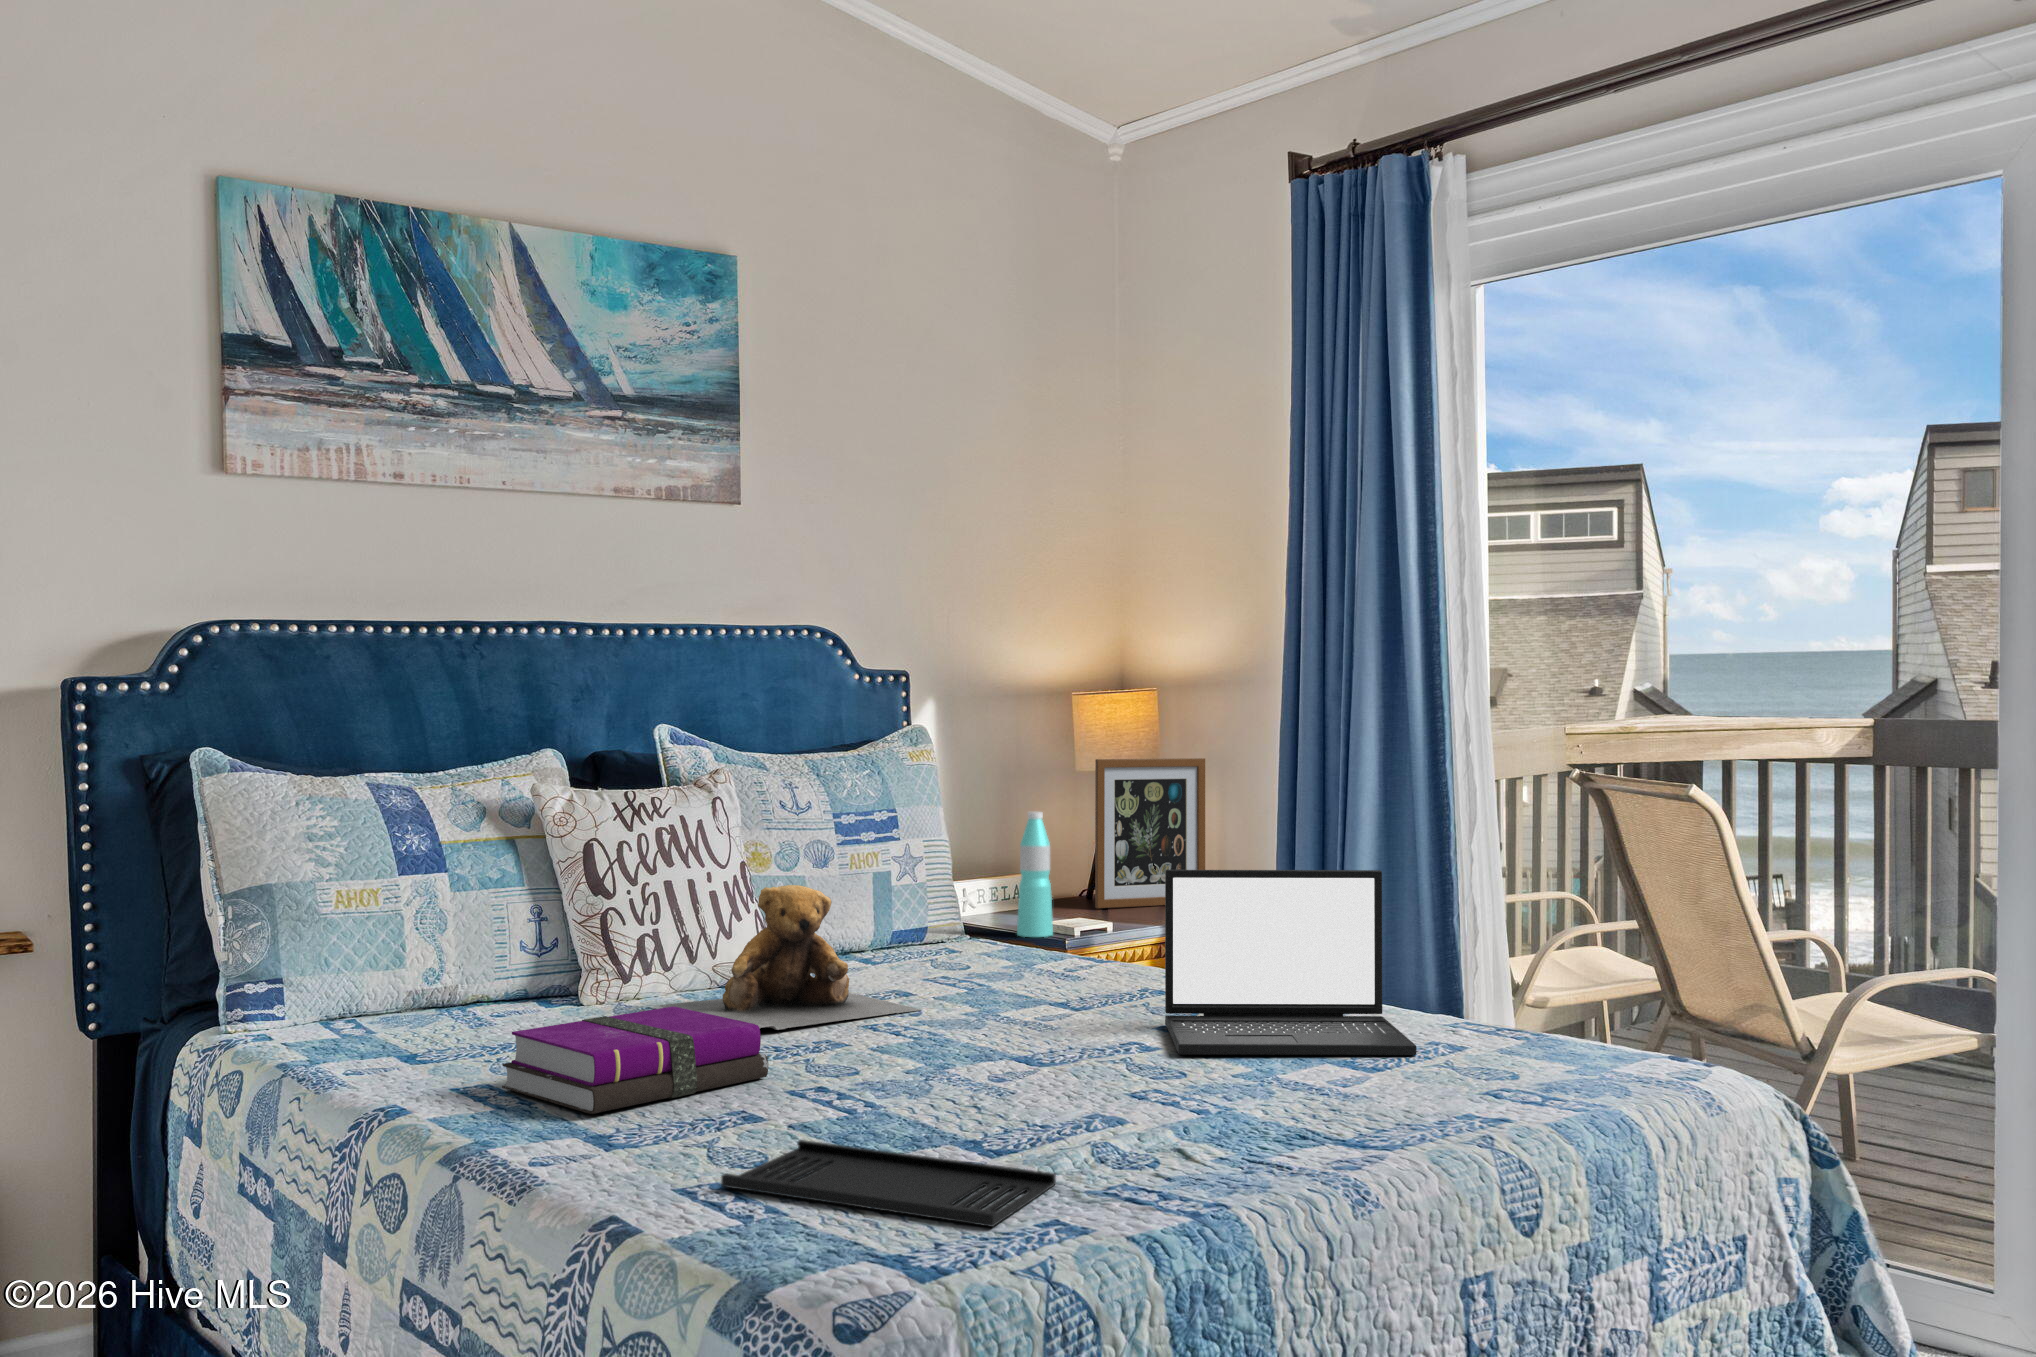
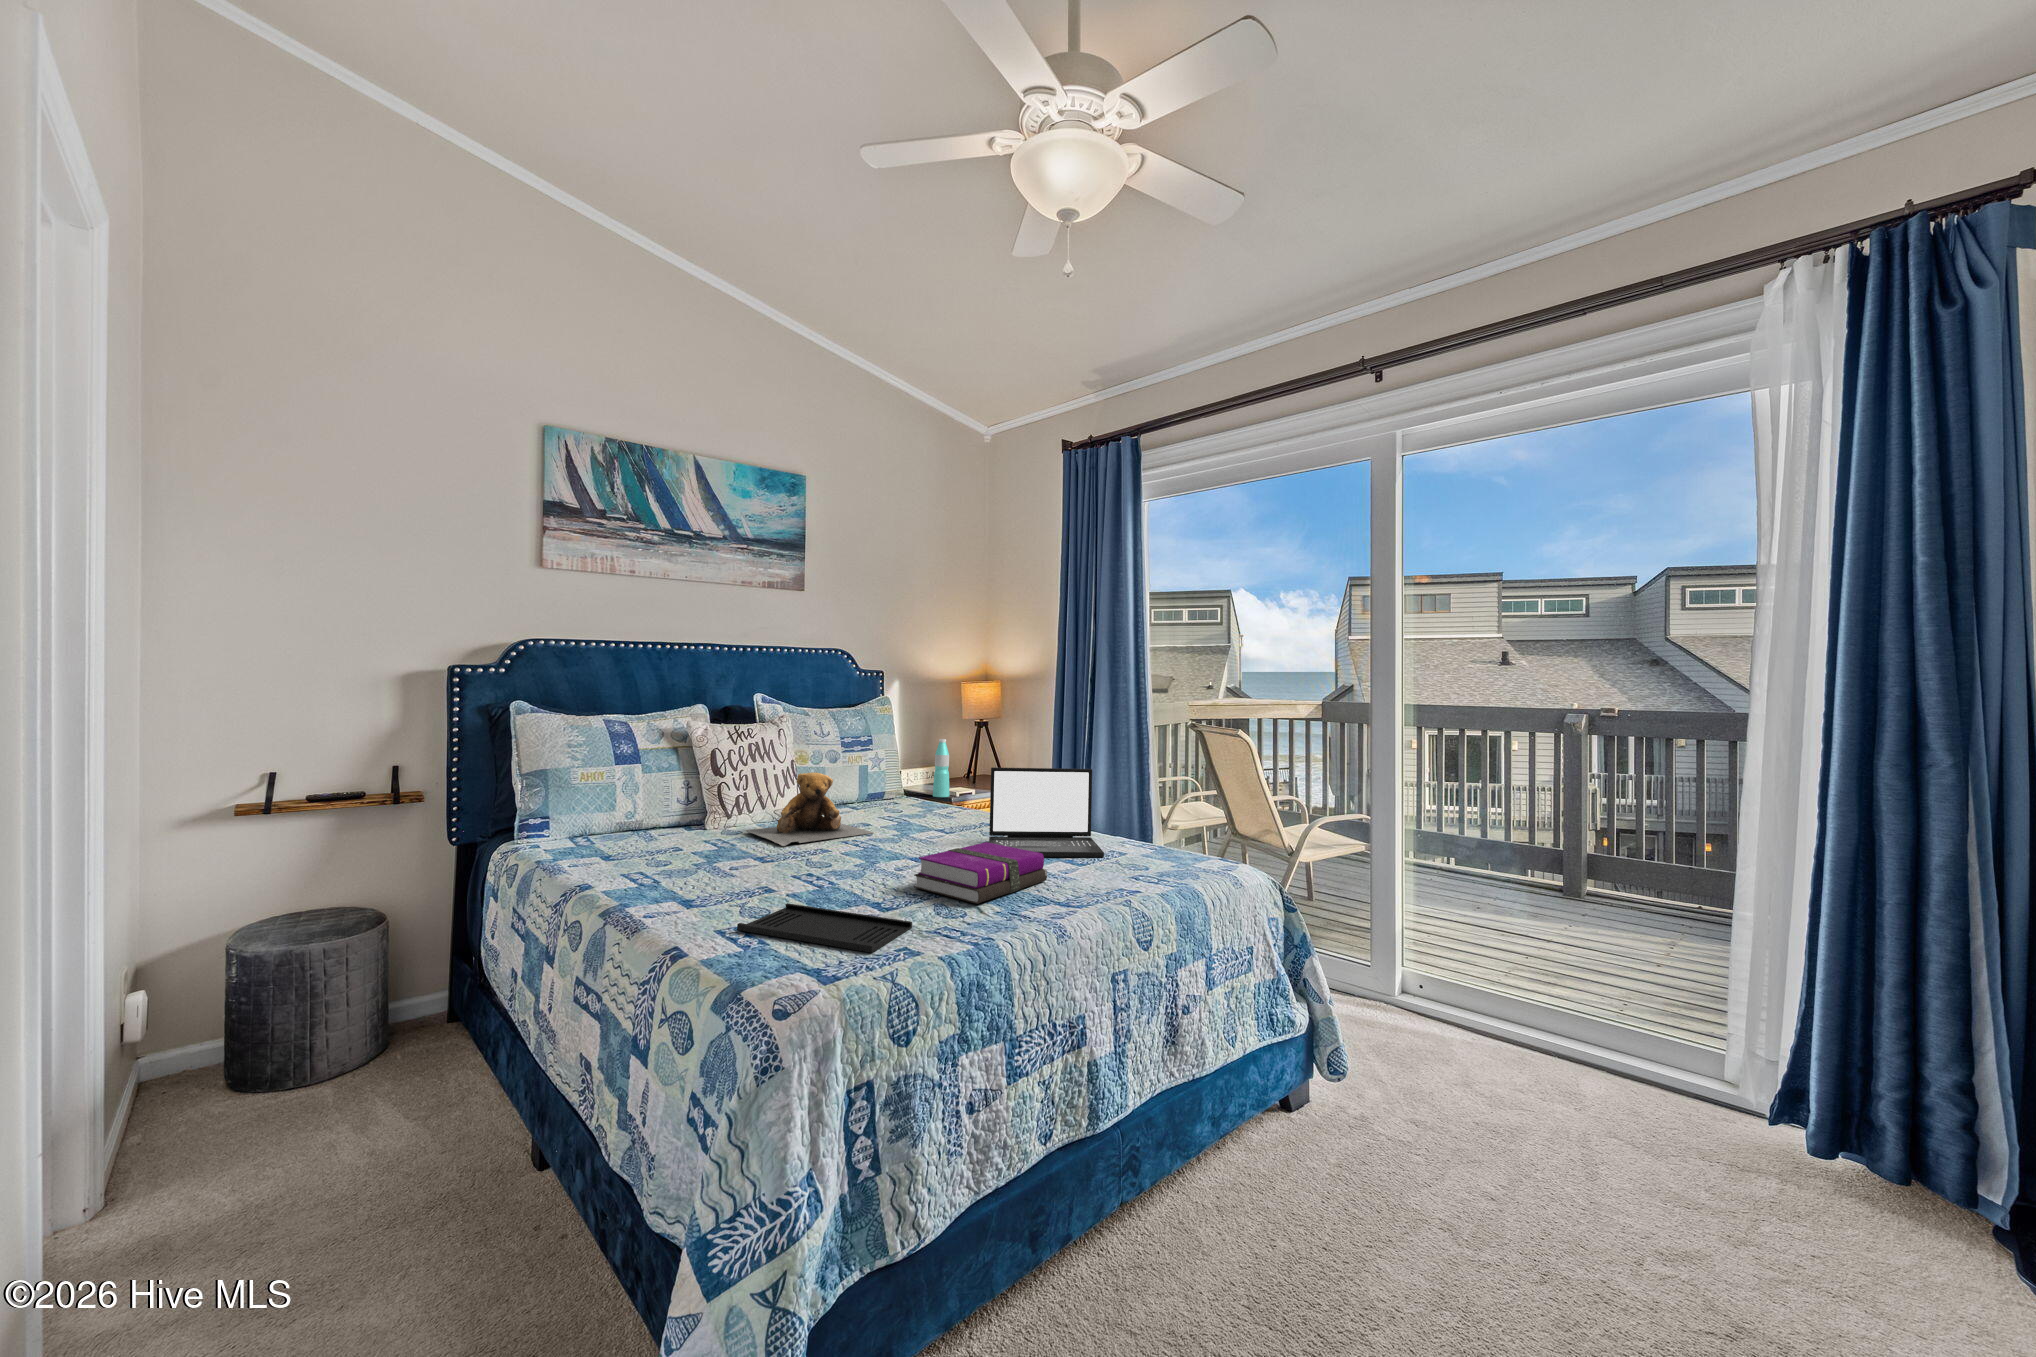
picture frame: present [1095,758,1205,908] -> none [972,716,1024,784]
notebook: present [502,1006,768,1114] -> present [914,842,1047,904]

